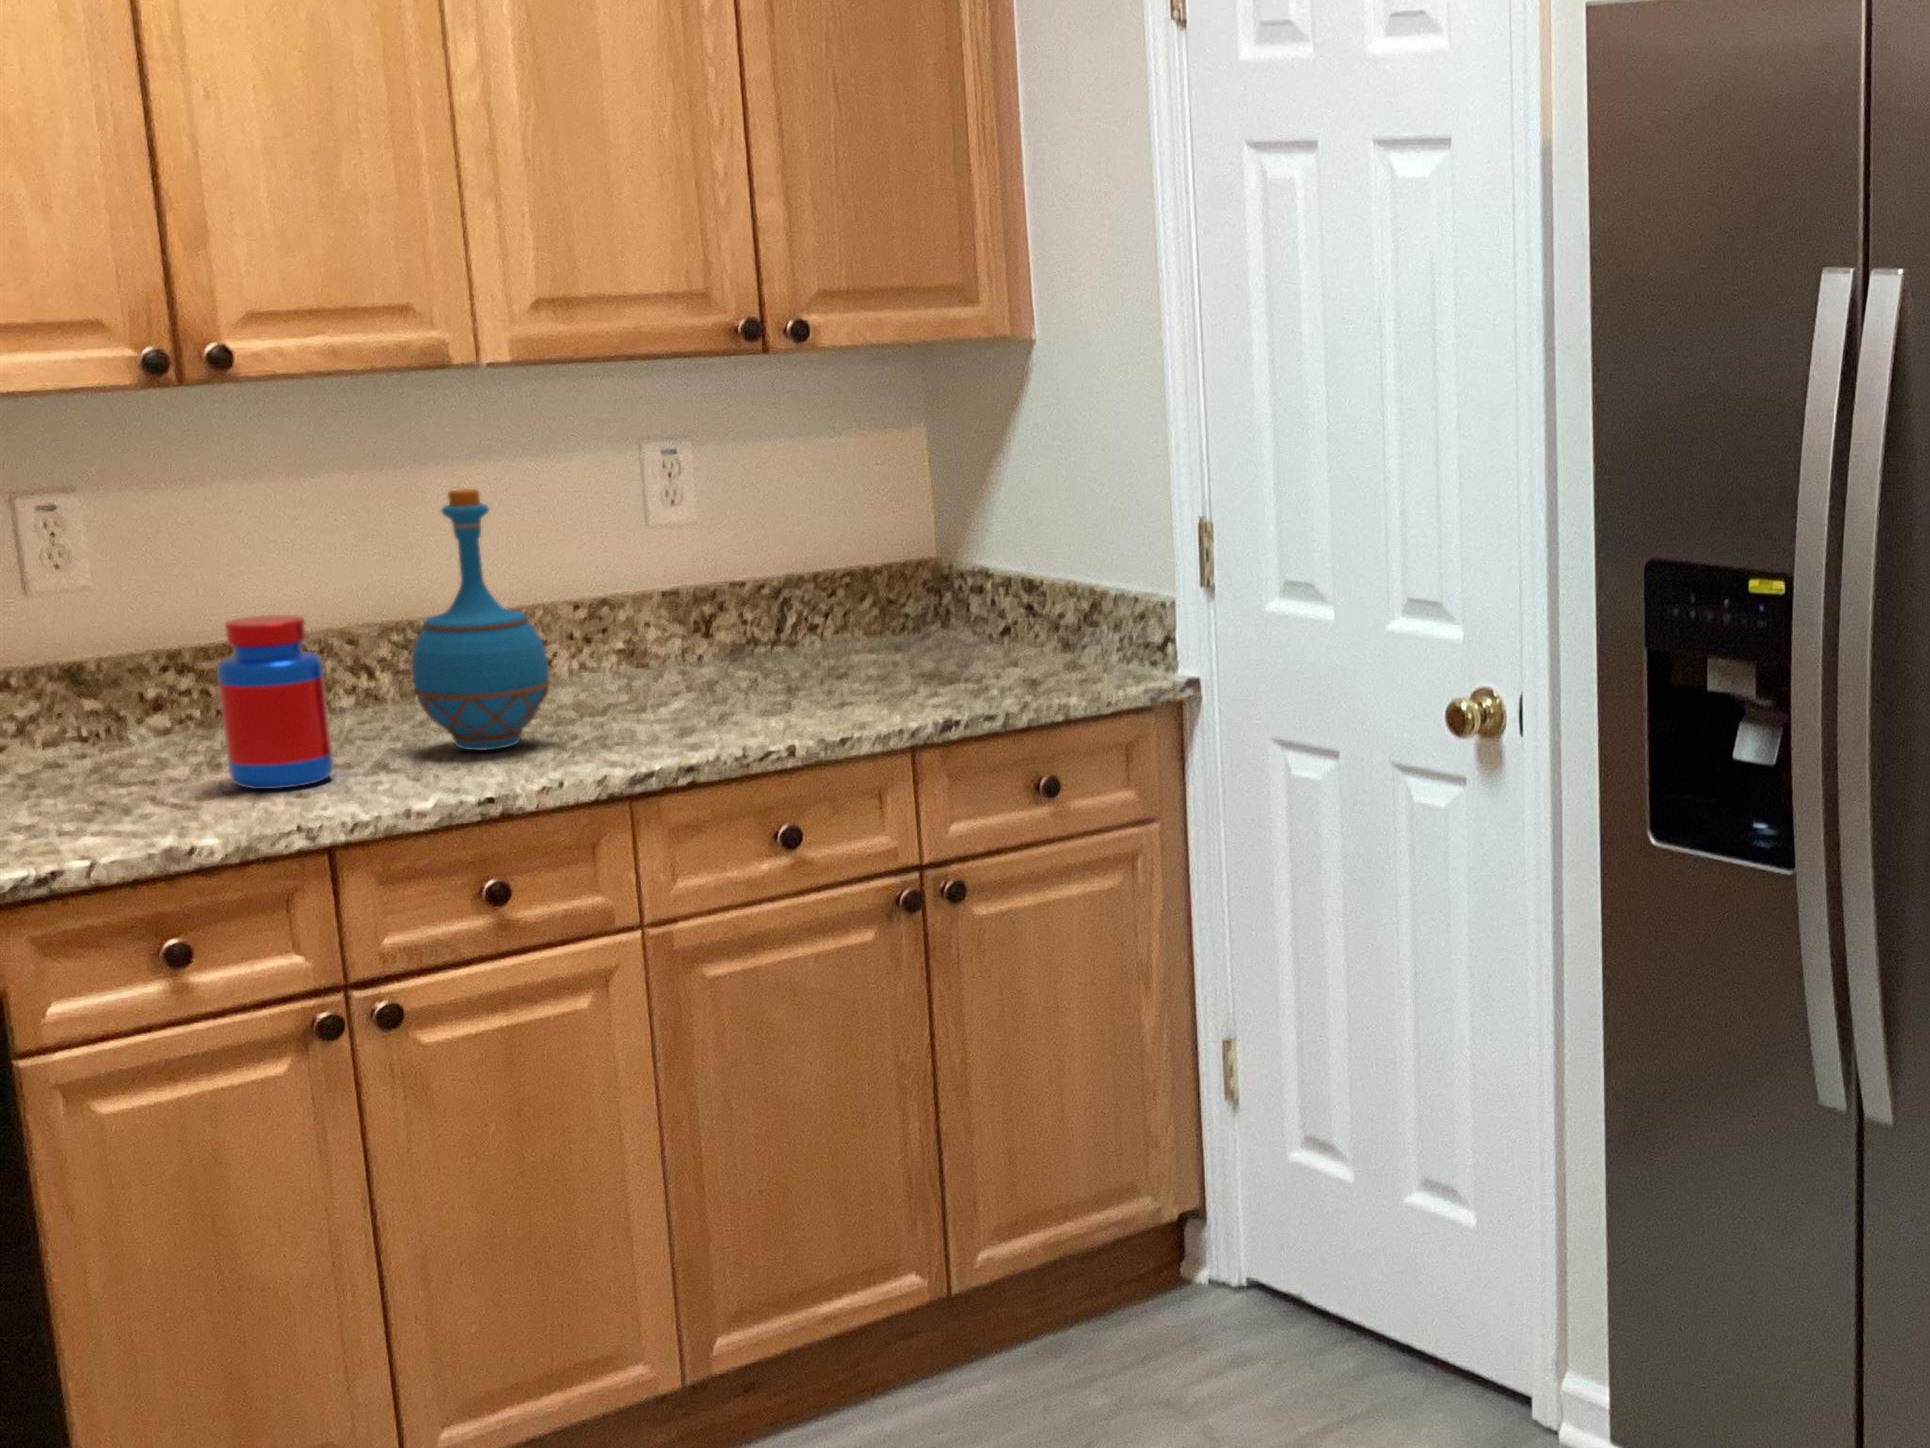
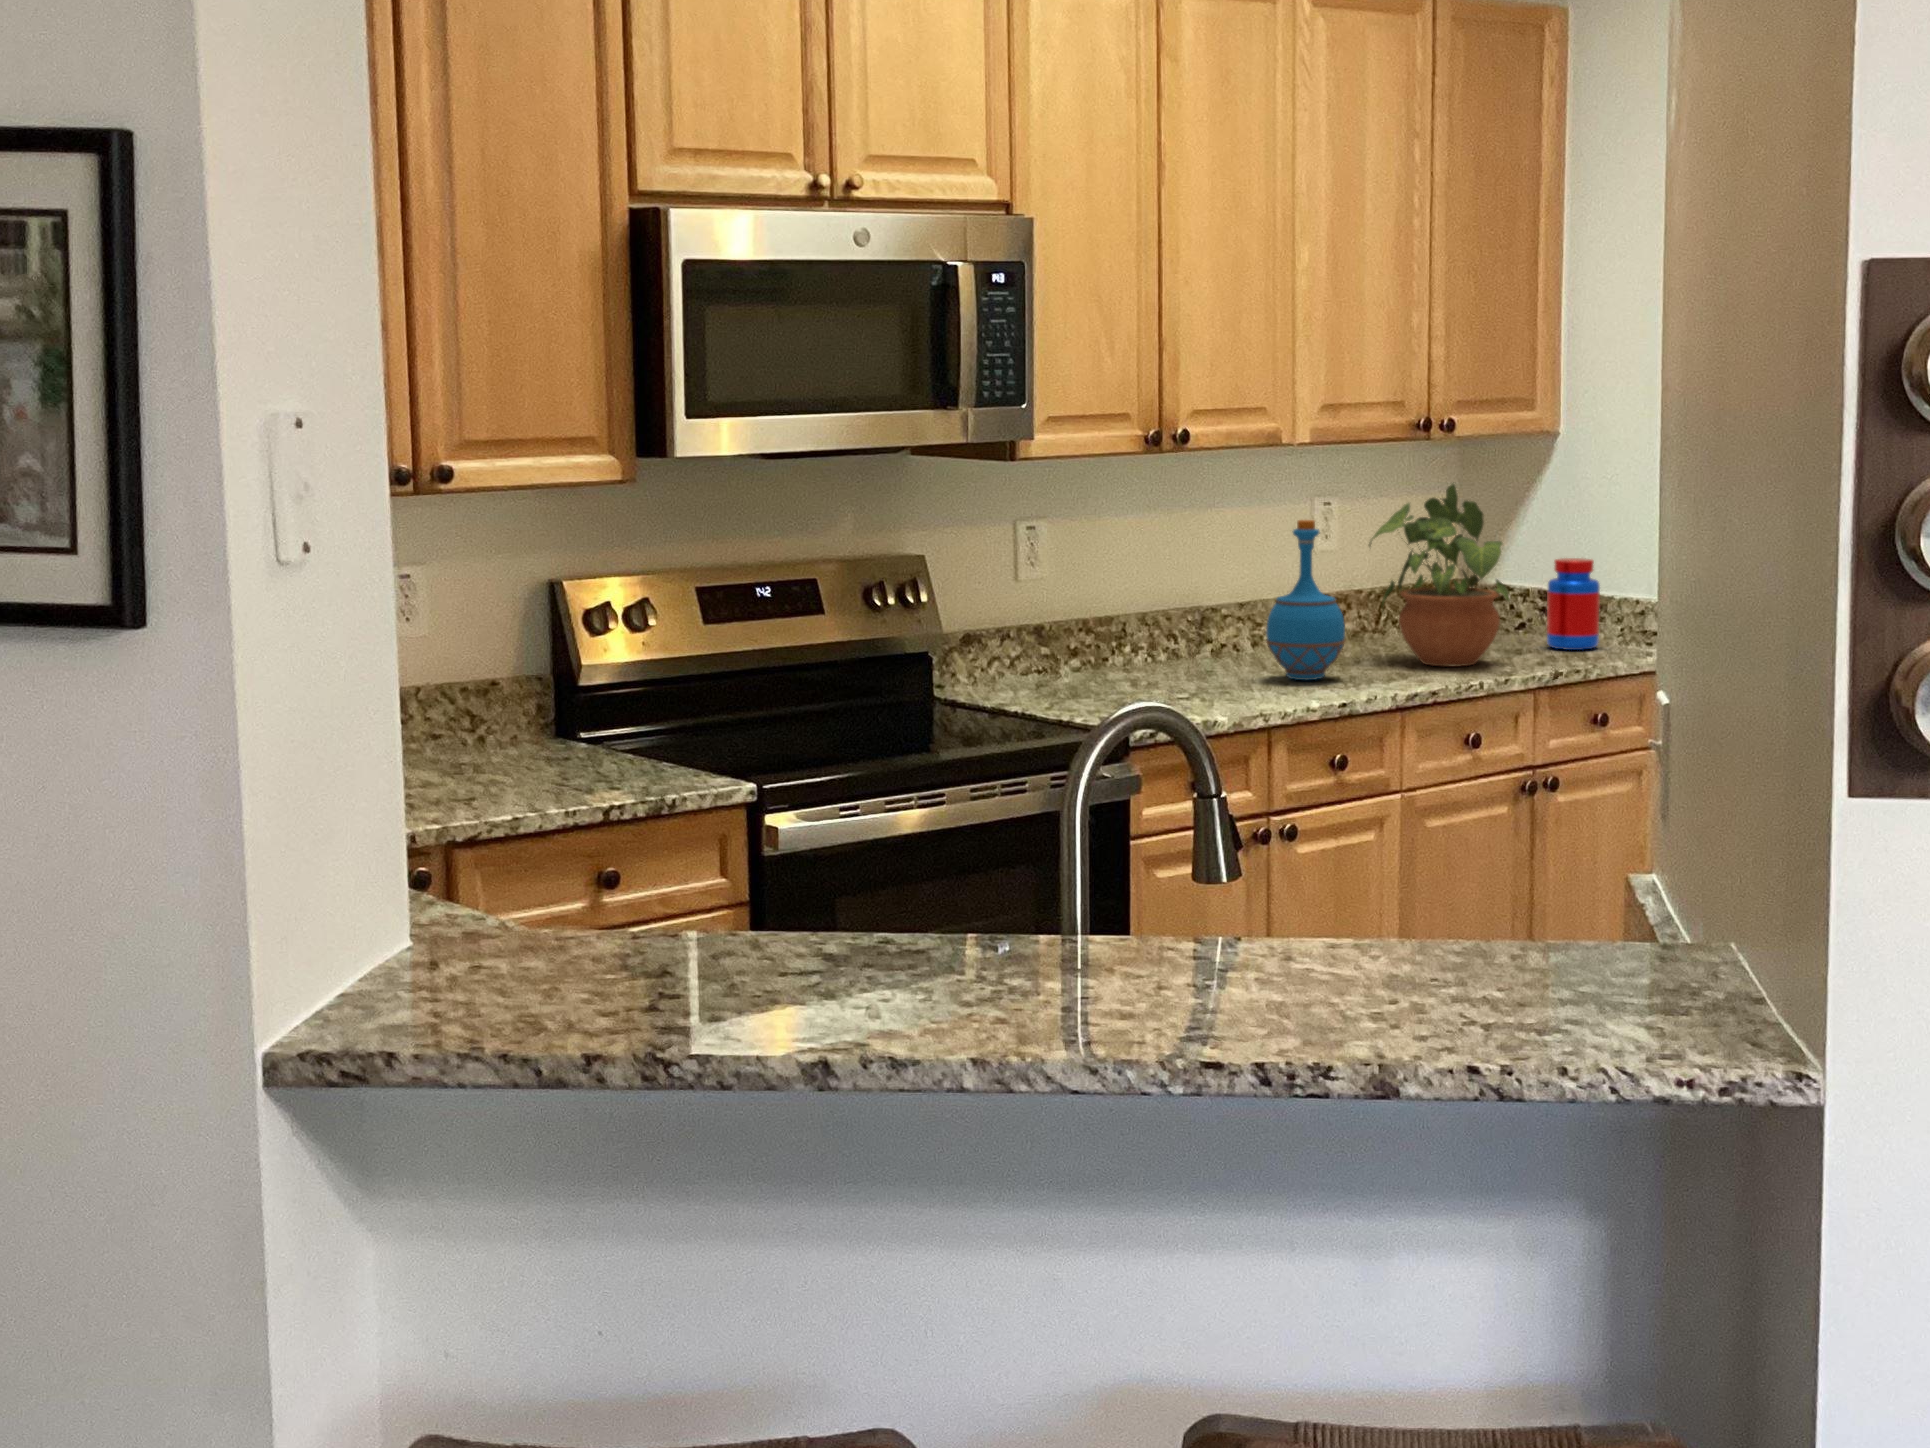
potted plant: none [637,420,866,716] -> present [1369,484,1510,667]
jar: present [217,615,333,789] -> present [1547,558,1600,650]

